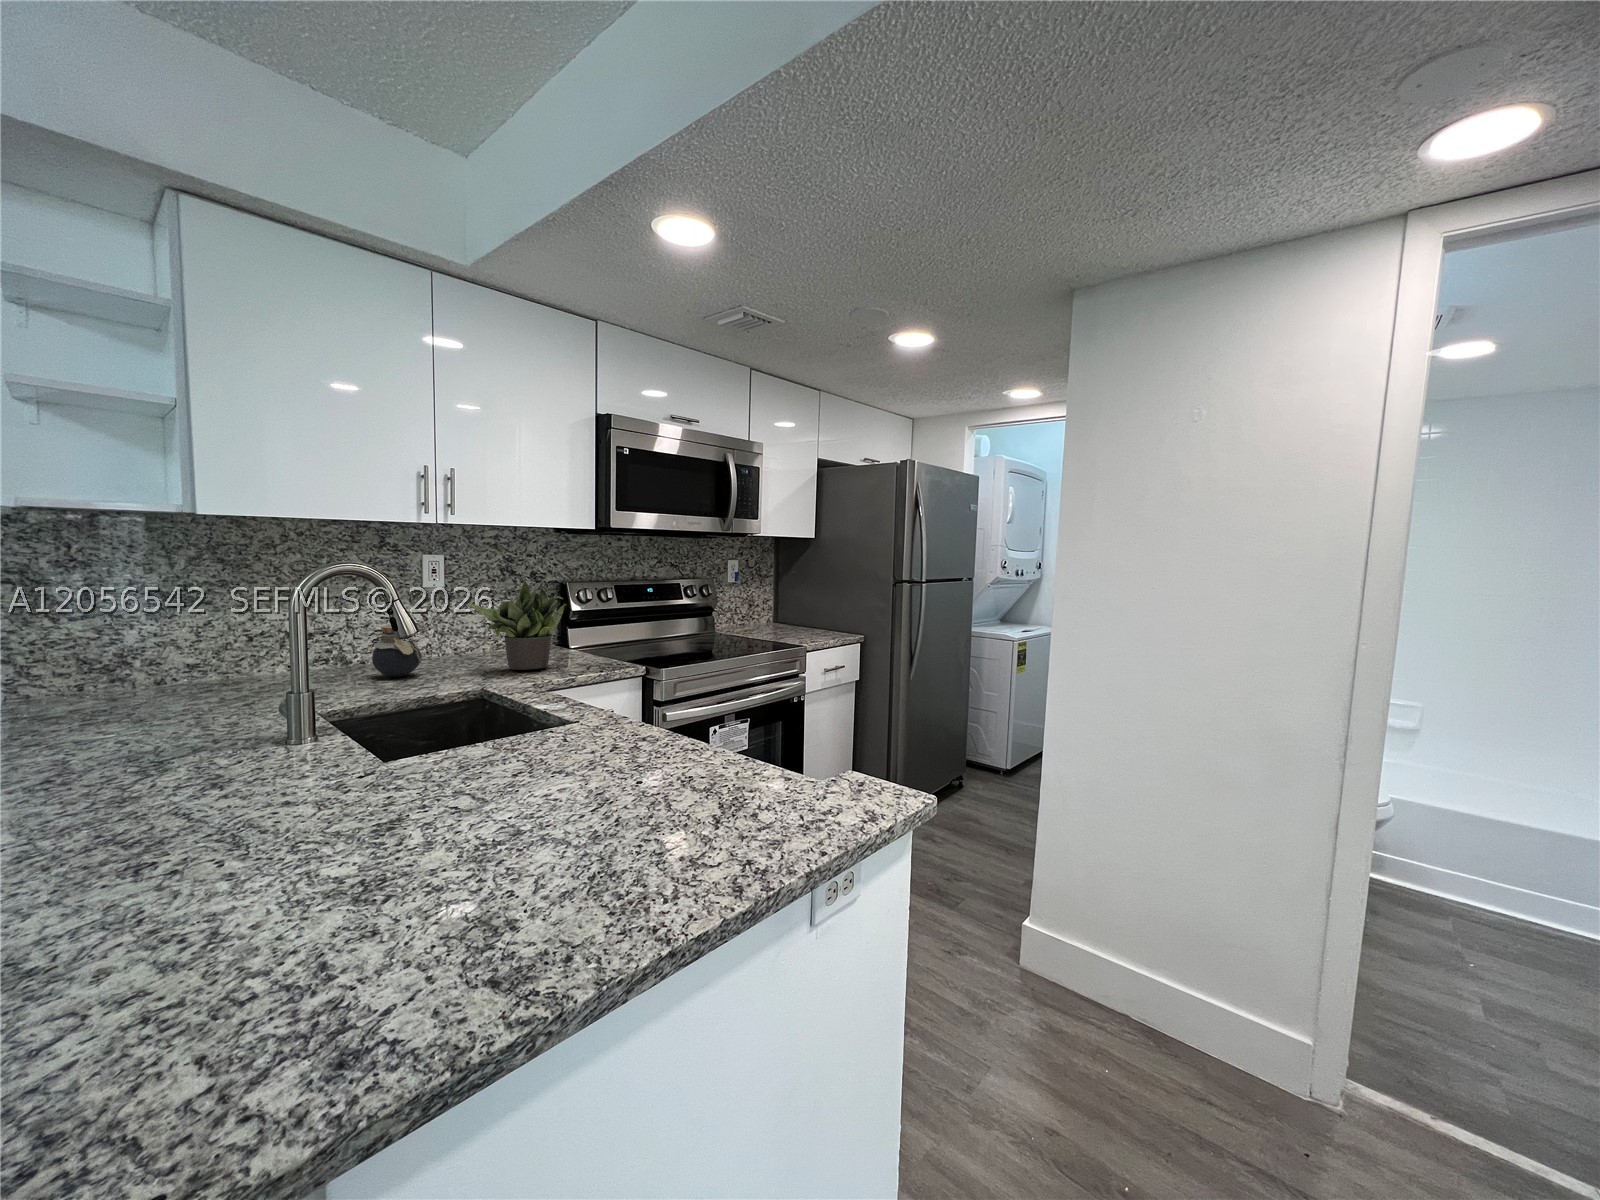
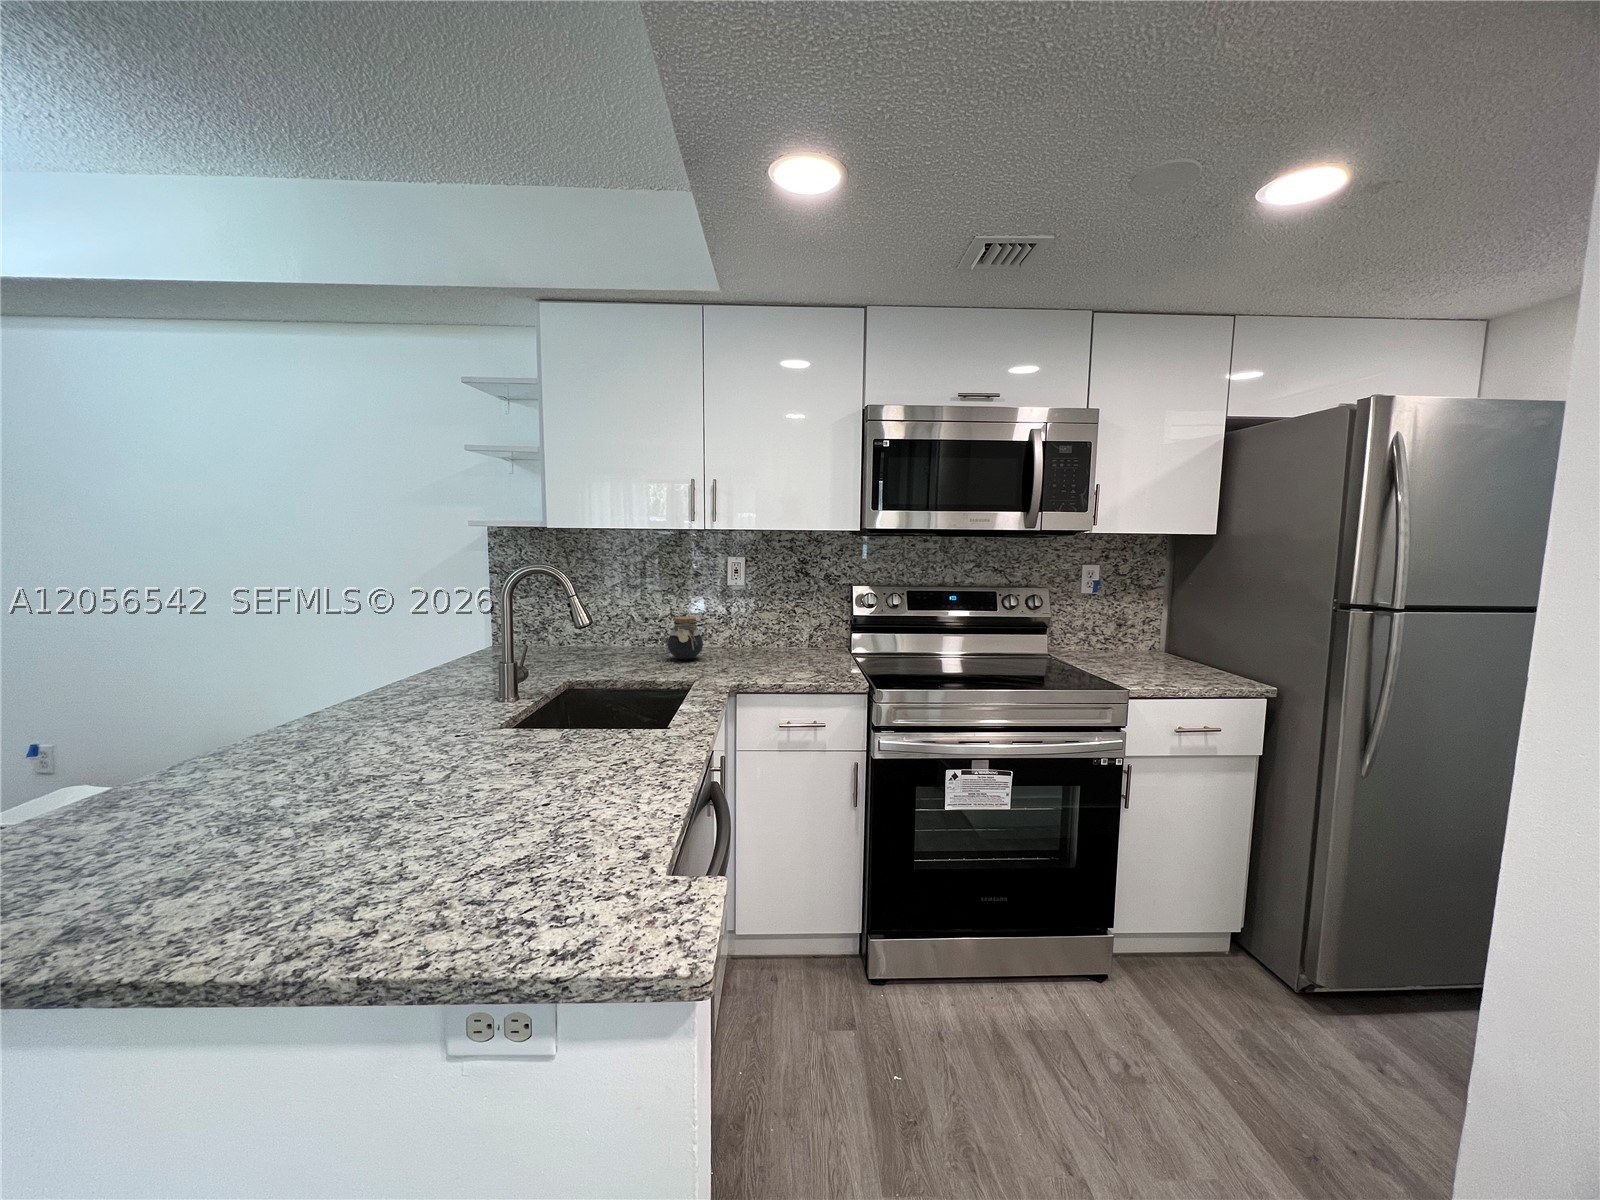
potted plant: present [467,581,566,670] -> none [726,583,814,669]

